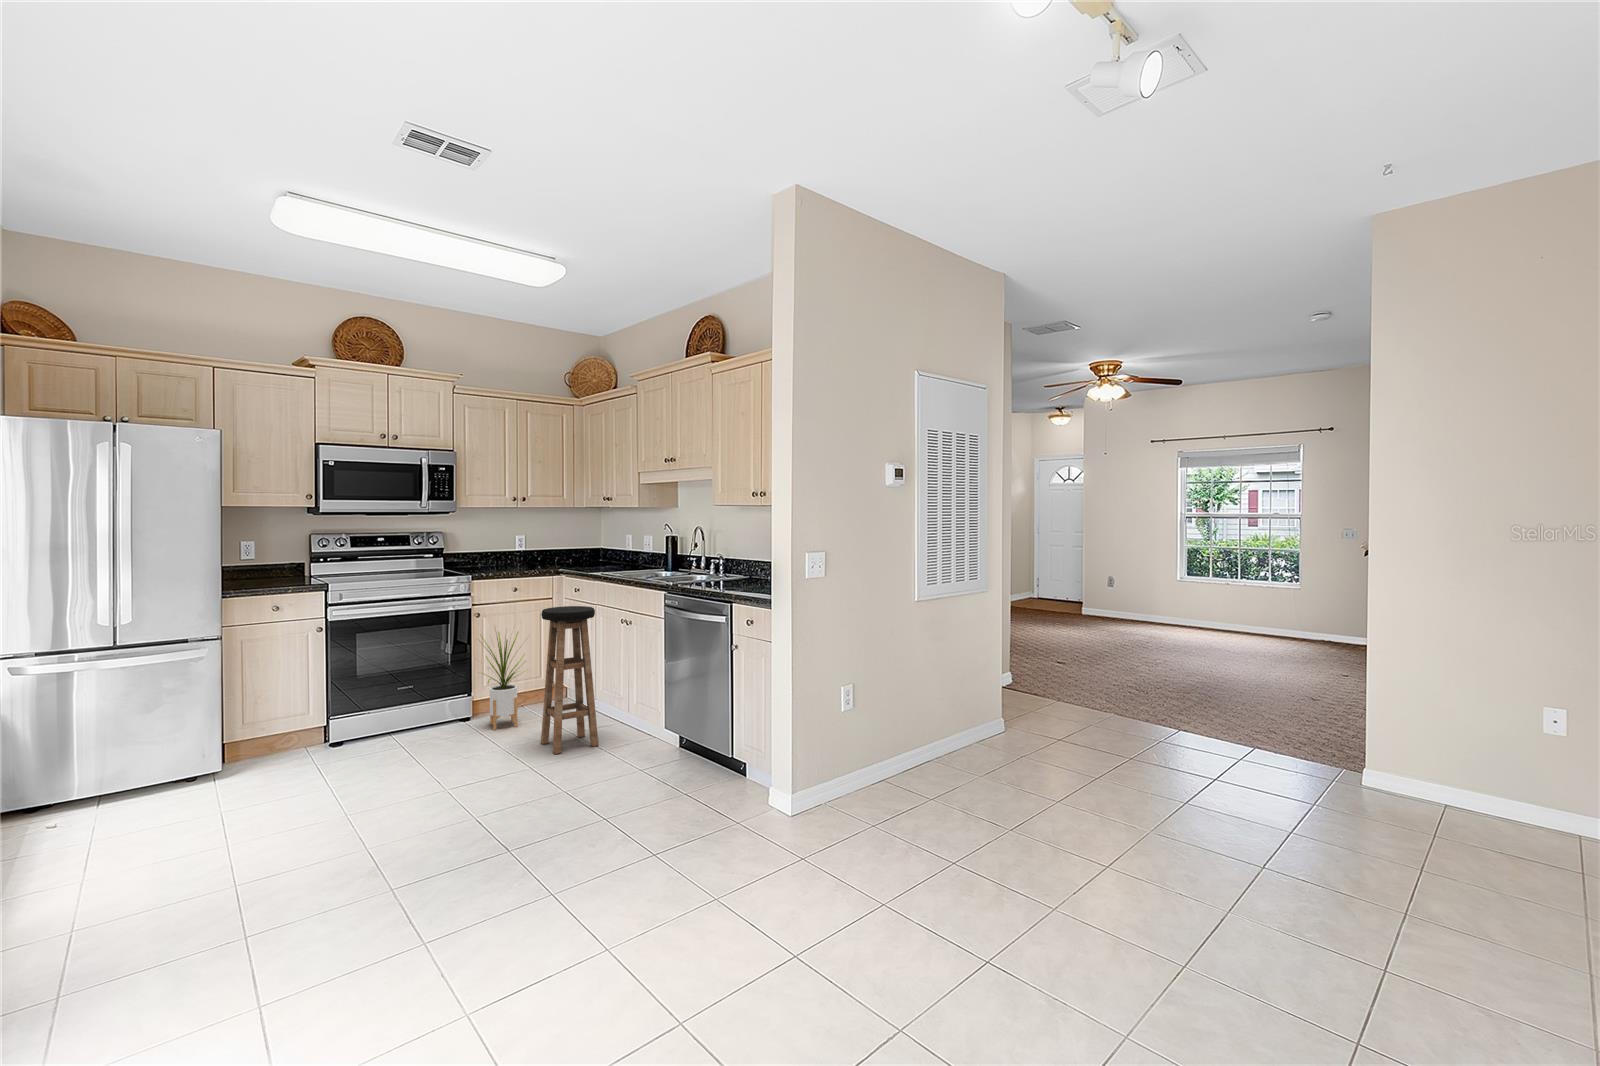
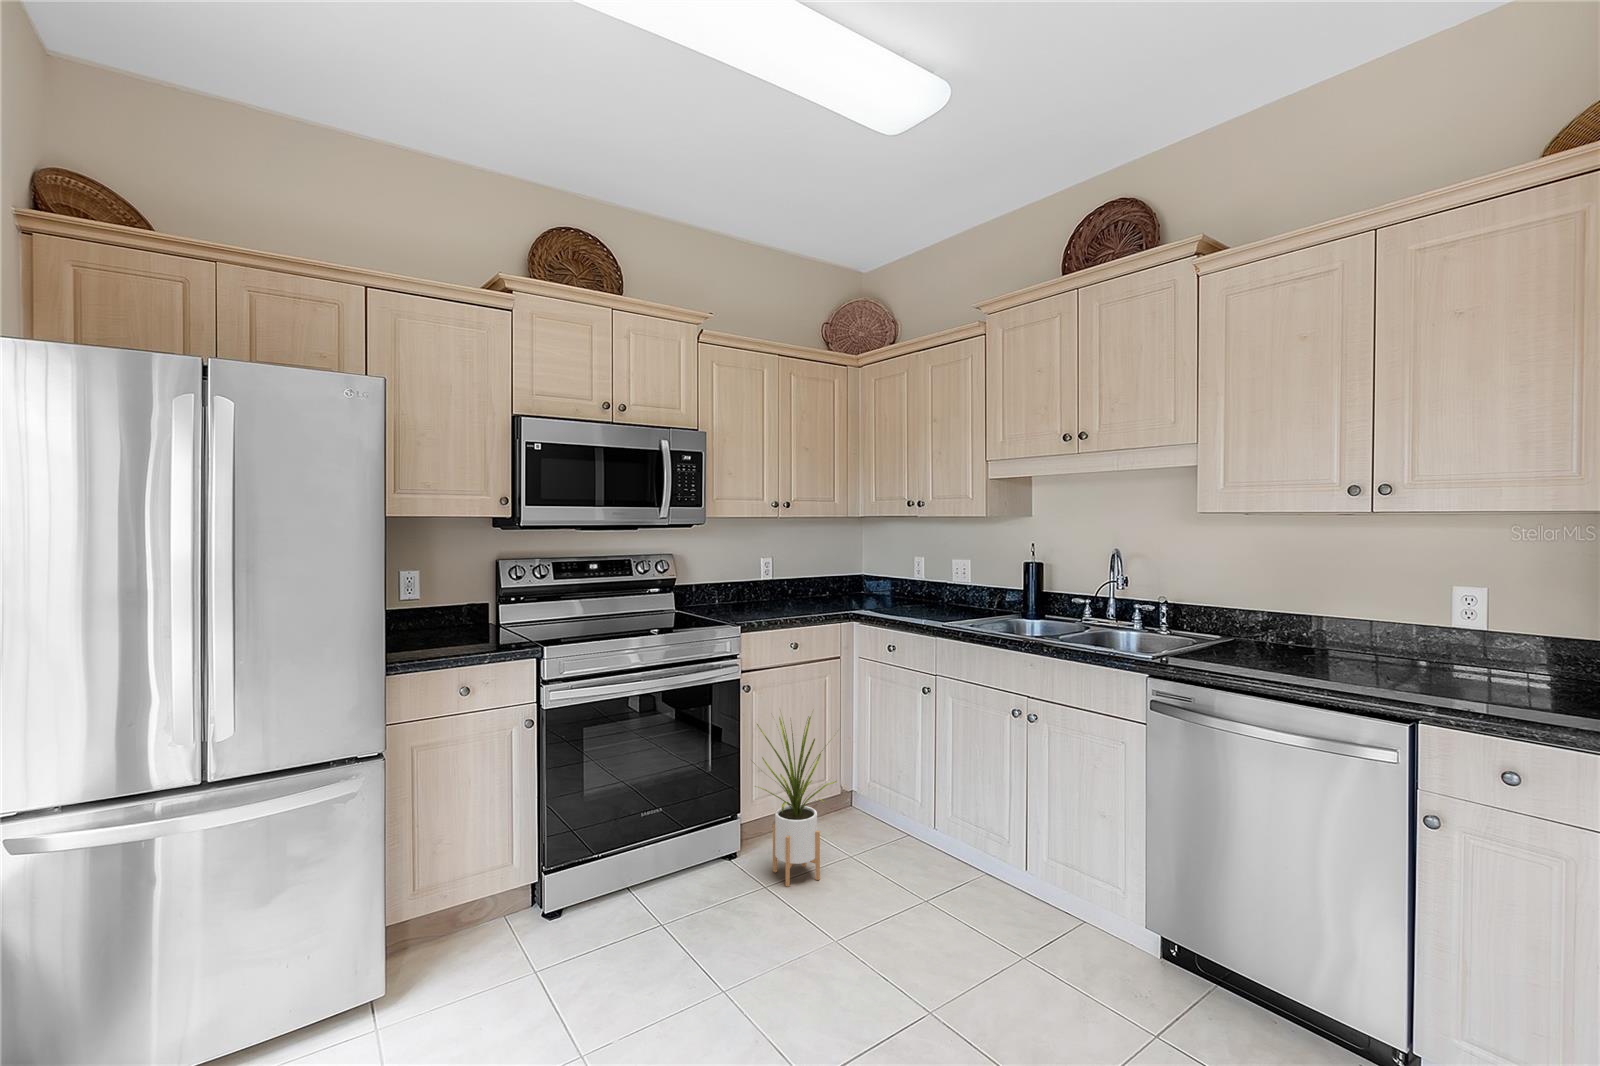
bar stool: present [541,606,598,754] -> none [889,687,998,964]

